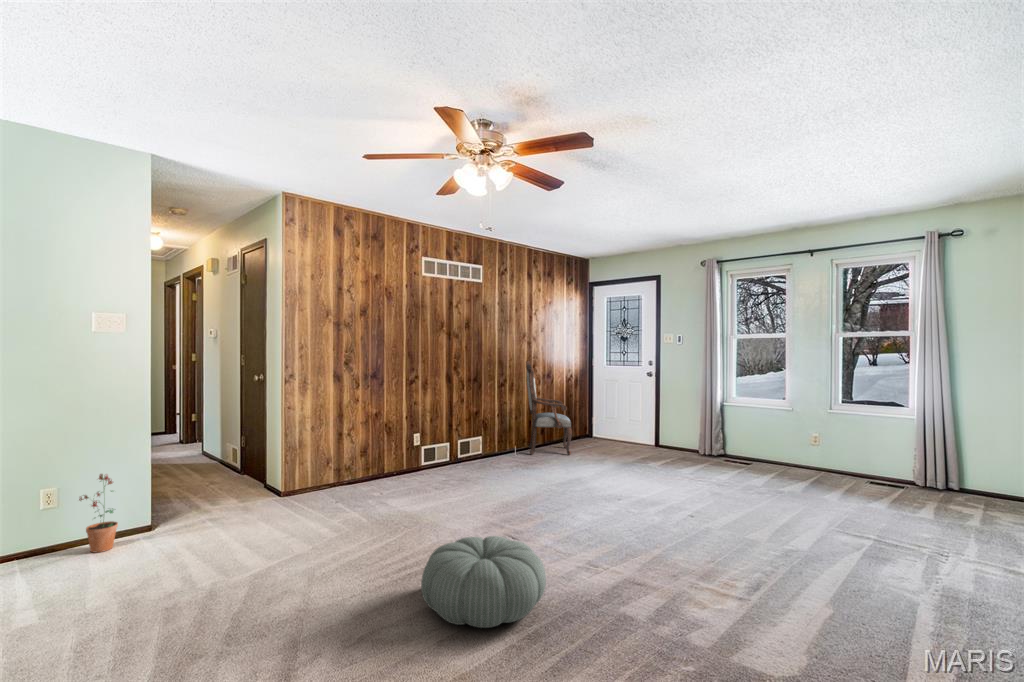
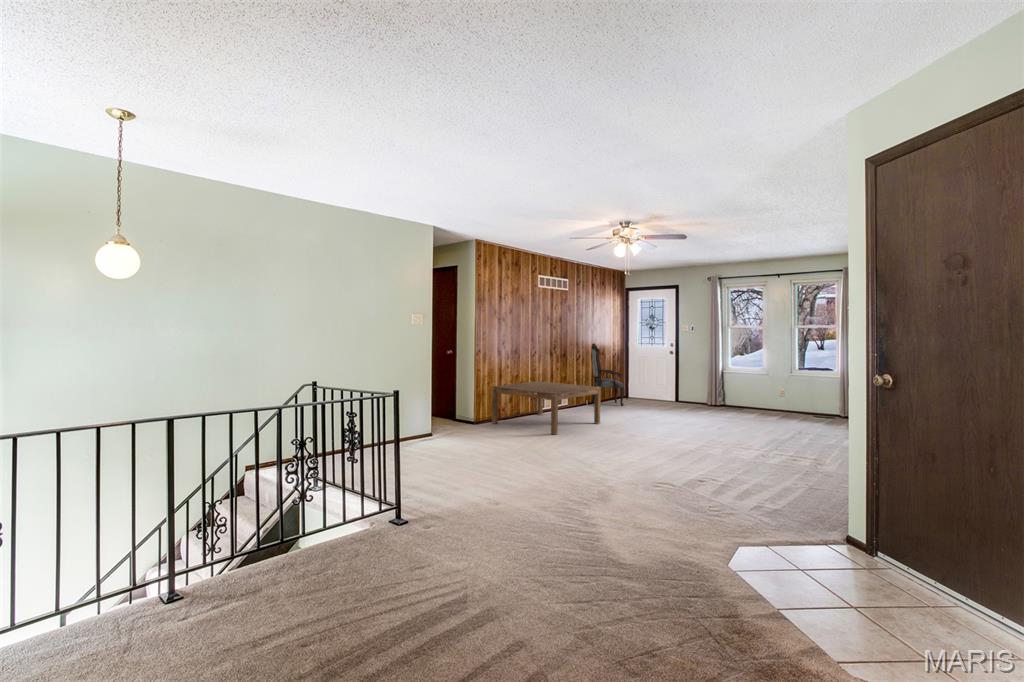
coffee table: none [317,420,497,524] -> present [492,381,601,435]
potted plant: present [79,474,118,552] -> none [408,404,430,445]
pouf: present [421,536,546,628] -> none [615,430,675,463]

